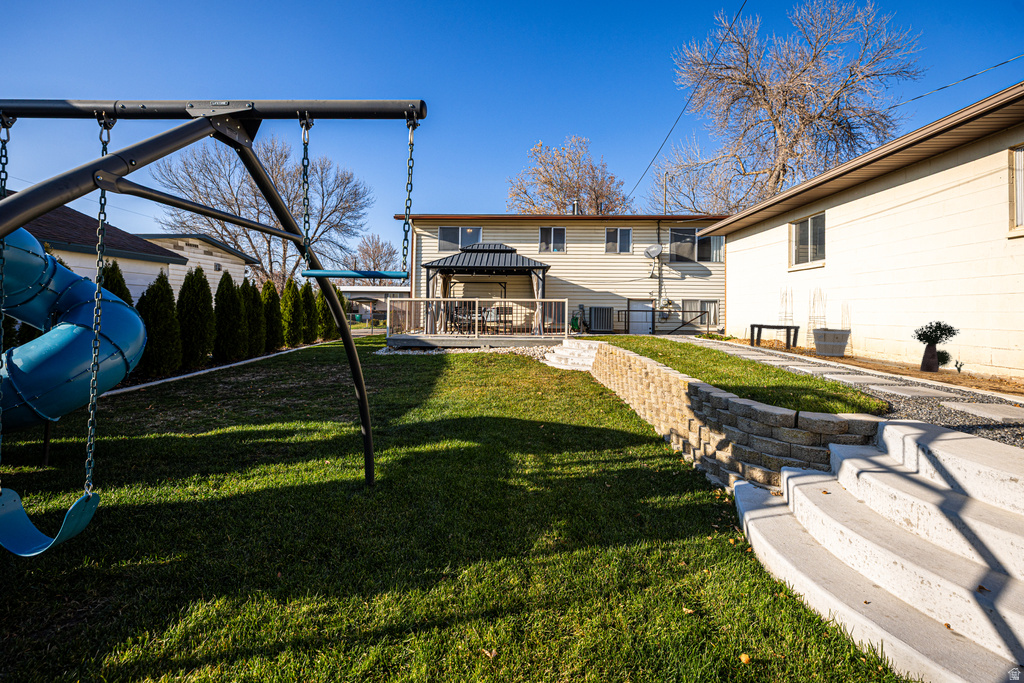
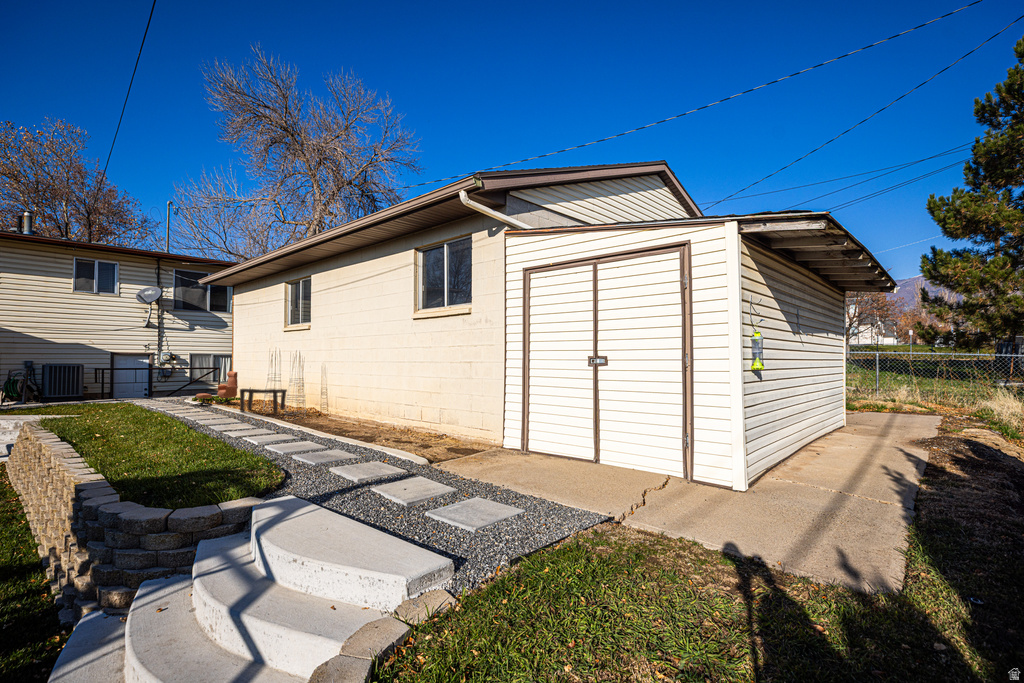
lounge chair: none [701,310,740,341] -> present [194,371,238,406]
potted plant: present [912,321,964,373] -> none [349,389,381,430]
wooden bucket: present [813,328,851,356] -> none [290,392,321,419]

